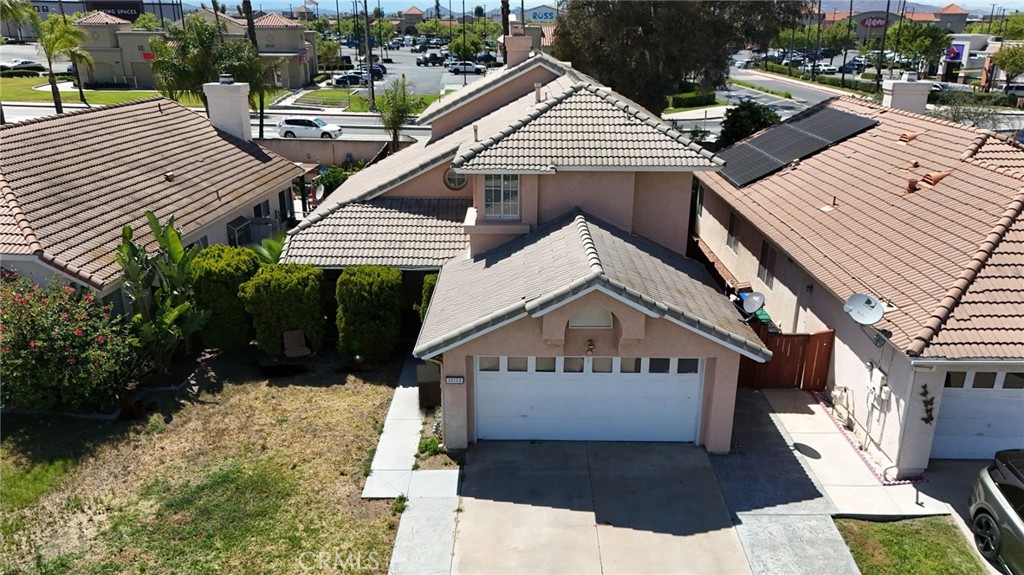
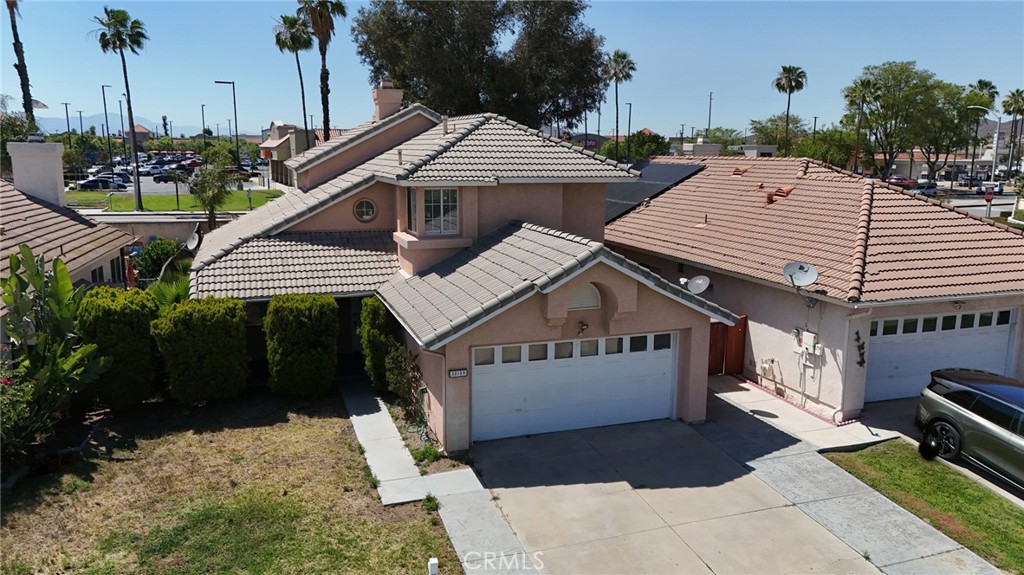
lounge chair: present [278,328,316,376] -> none [205,363,251,416]
potted tree: present [343,341,364,370] -> present [914,419,941,459]
storage bench: present [417,364,442,408] -> none [376,380,412,424]

